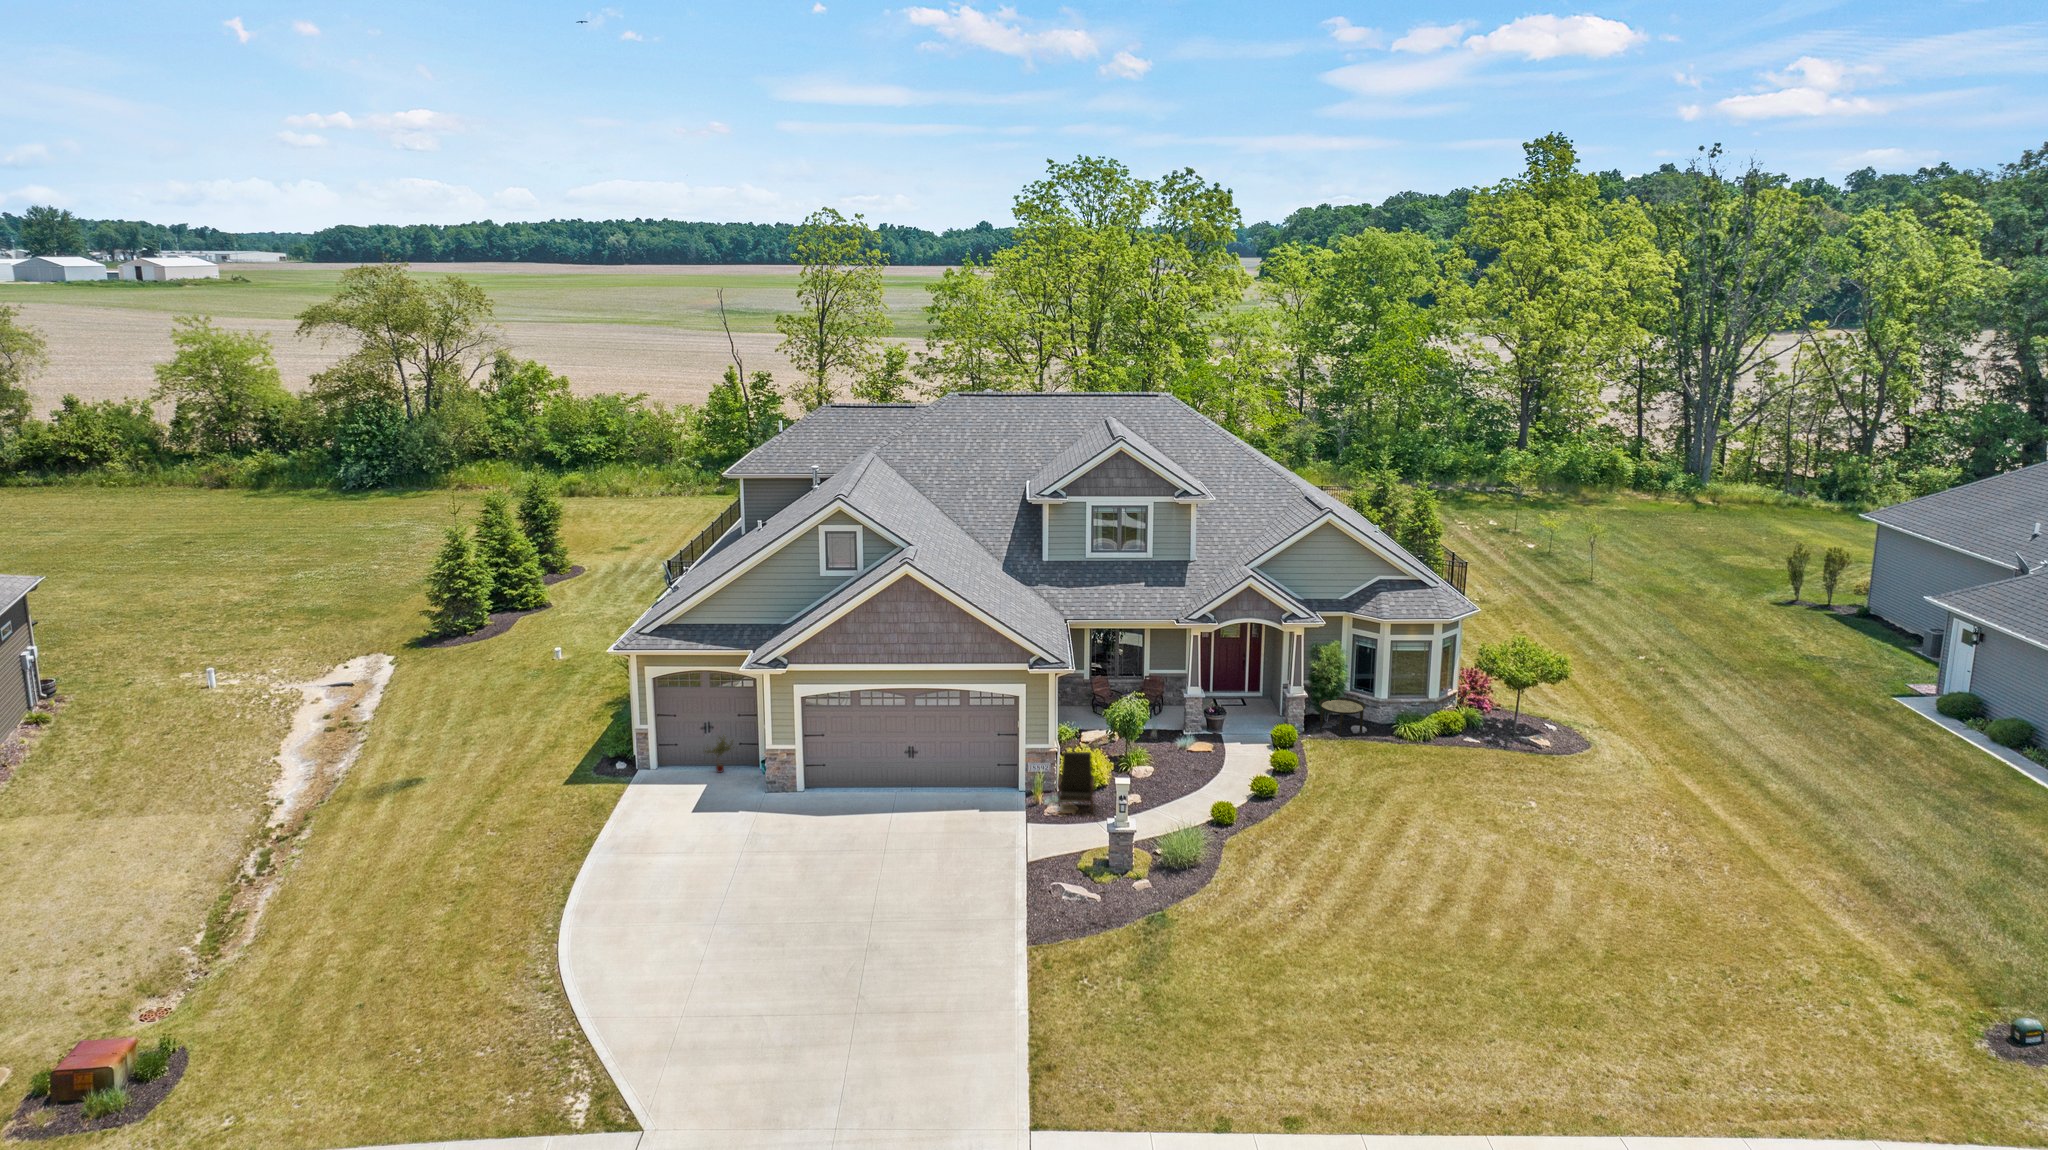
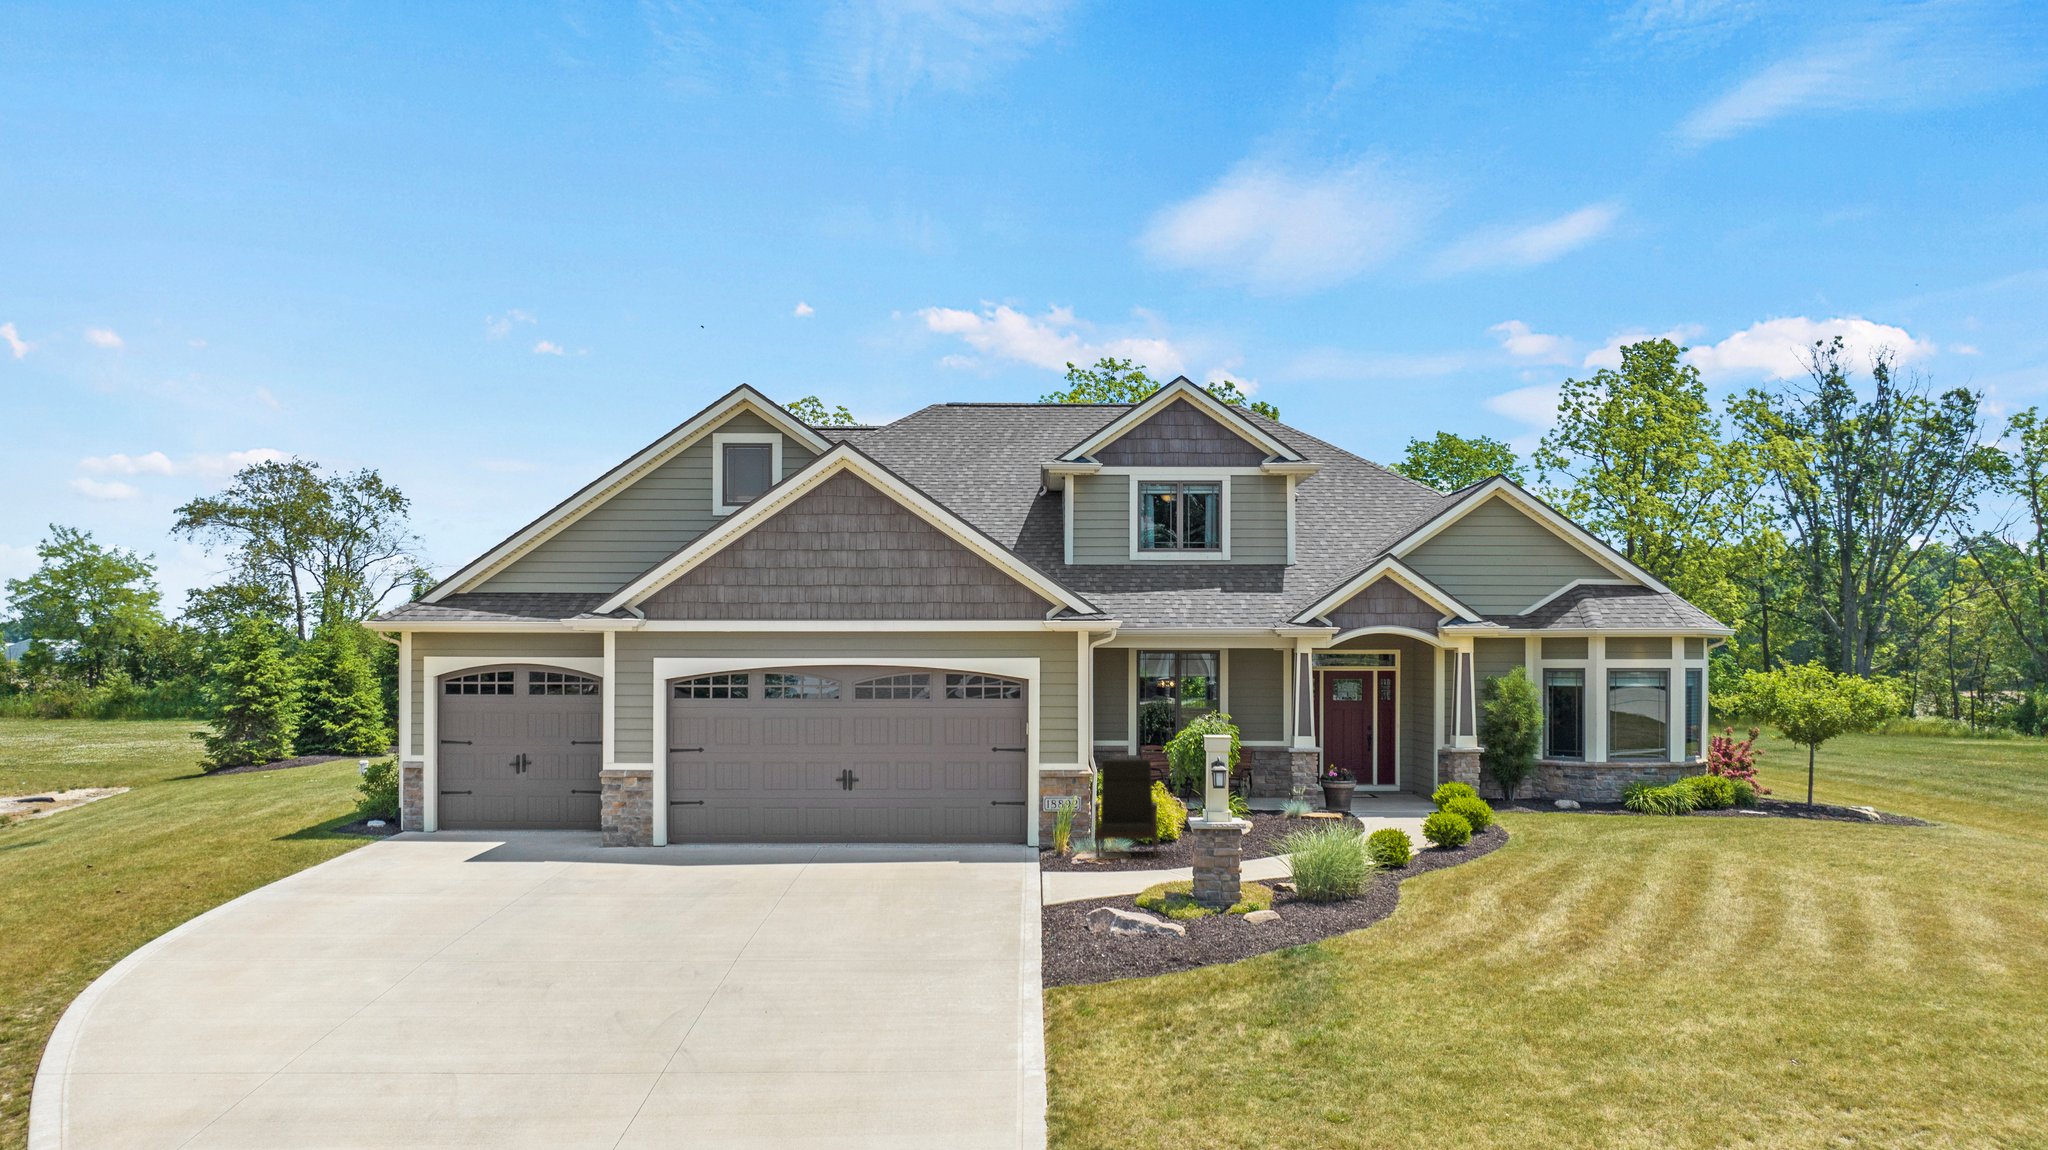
round table: present [1319,697,1366,737] -> none [1510,755,1588,804]
potted tree: present [704,734,734,773] -> none [509,772,561,839]

